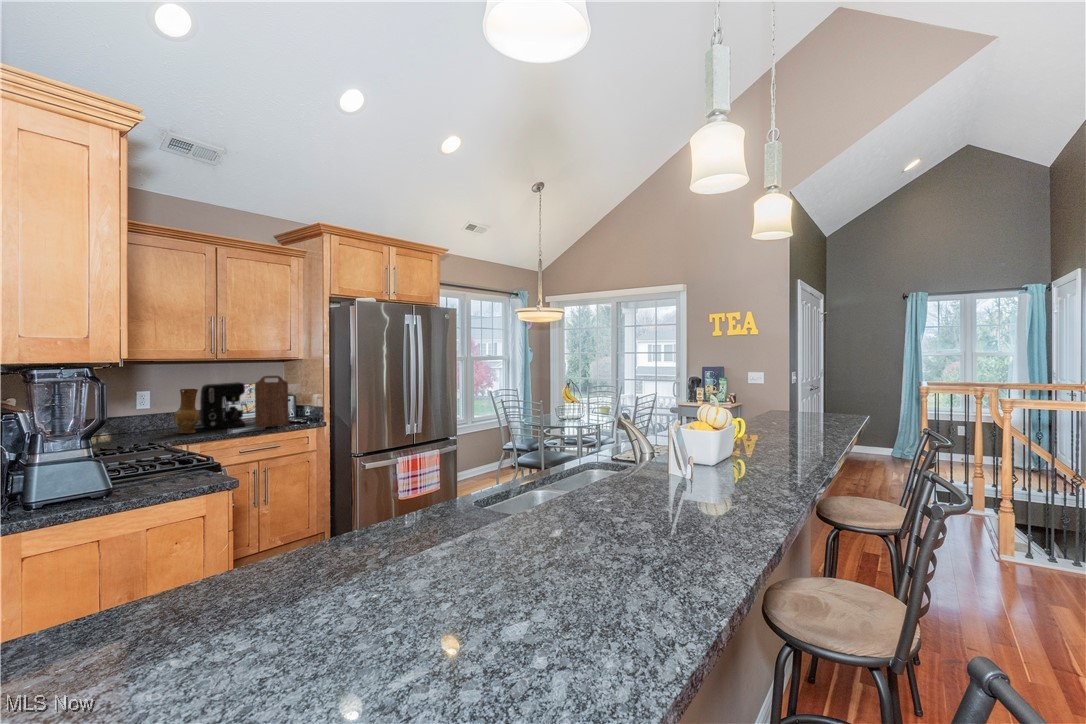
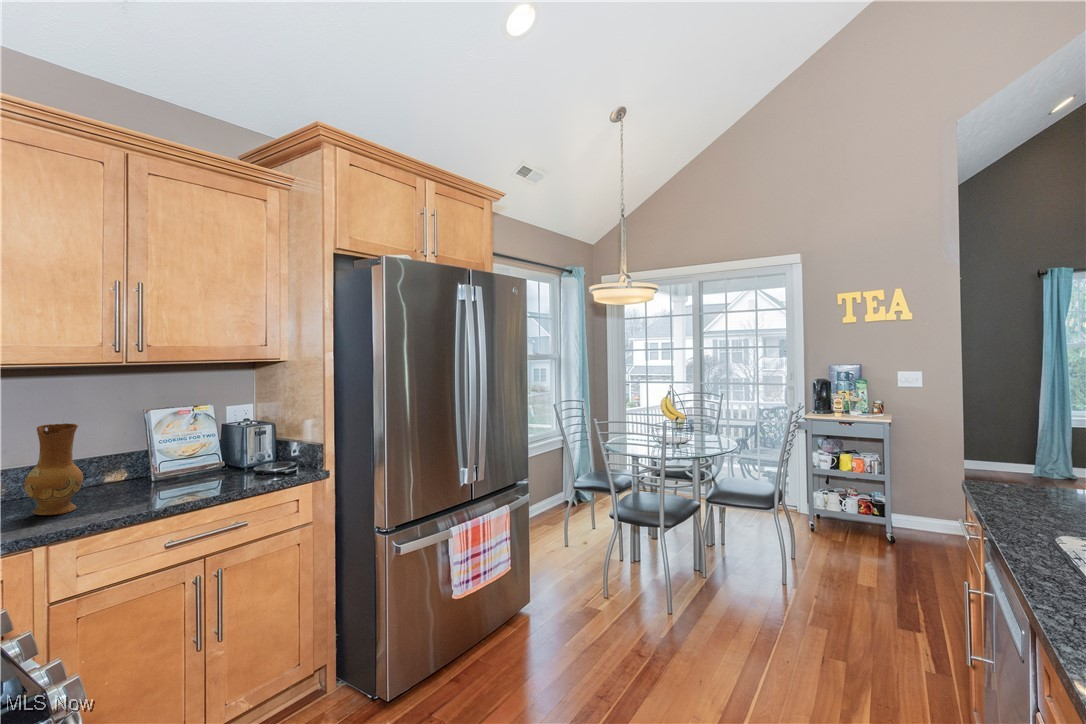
cutting board: present [255,376,289,427] -> none [197,392,262,490]
coffee maker: present [200,382,248,429] -> none [95,405,188,498]

